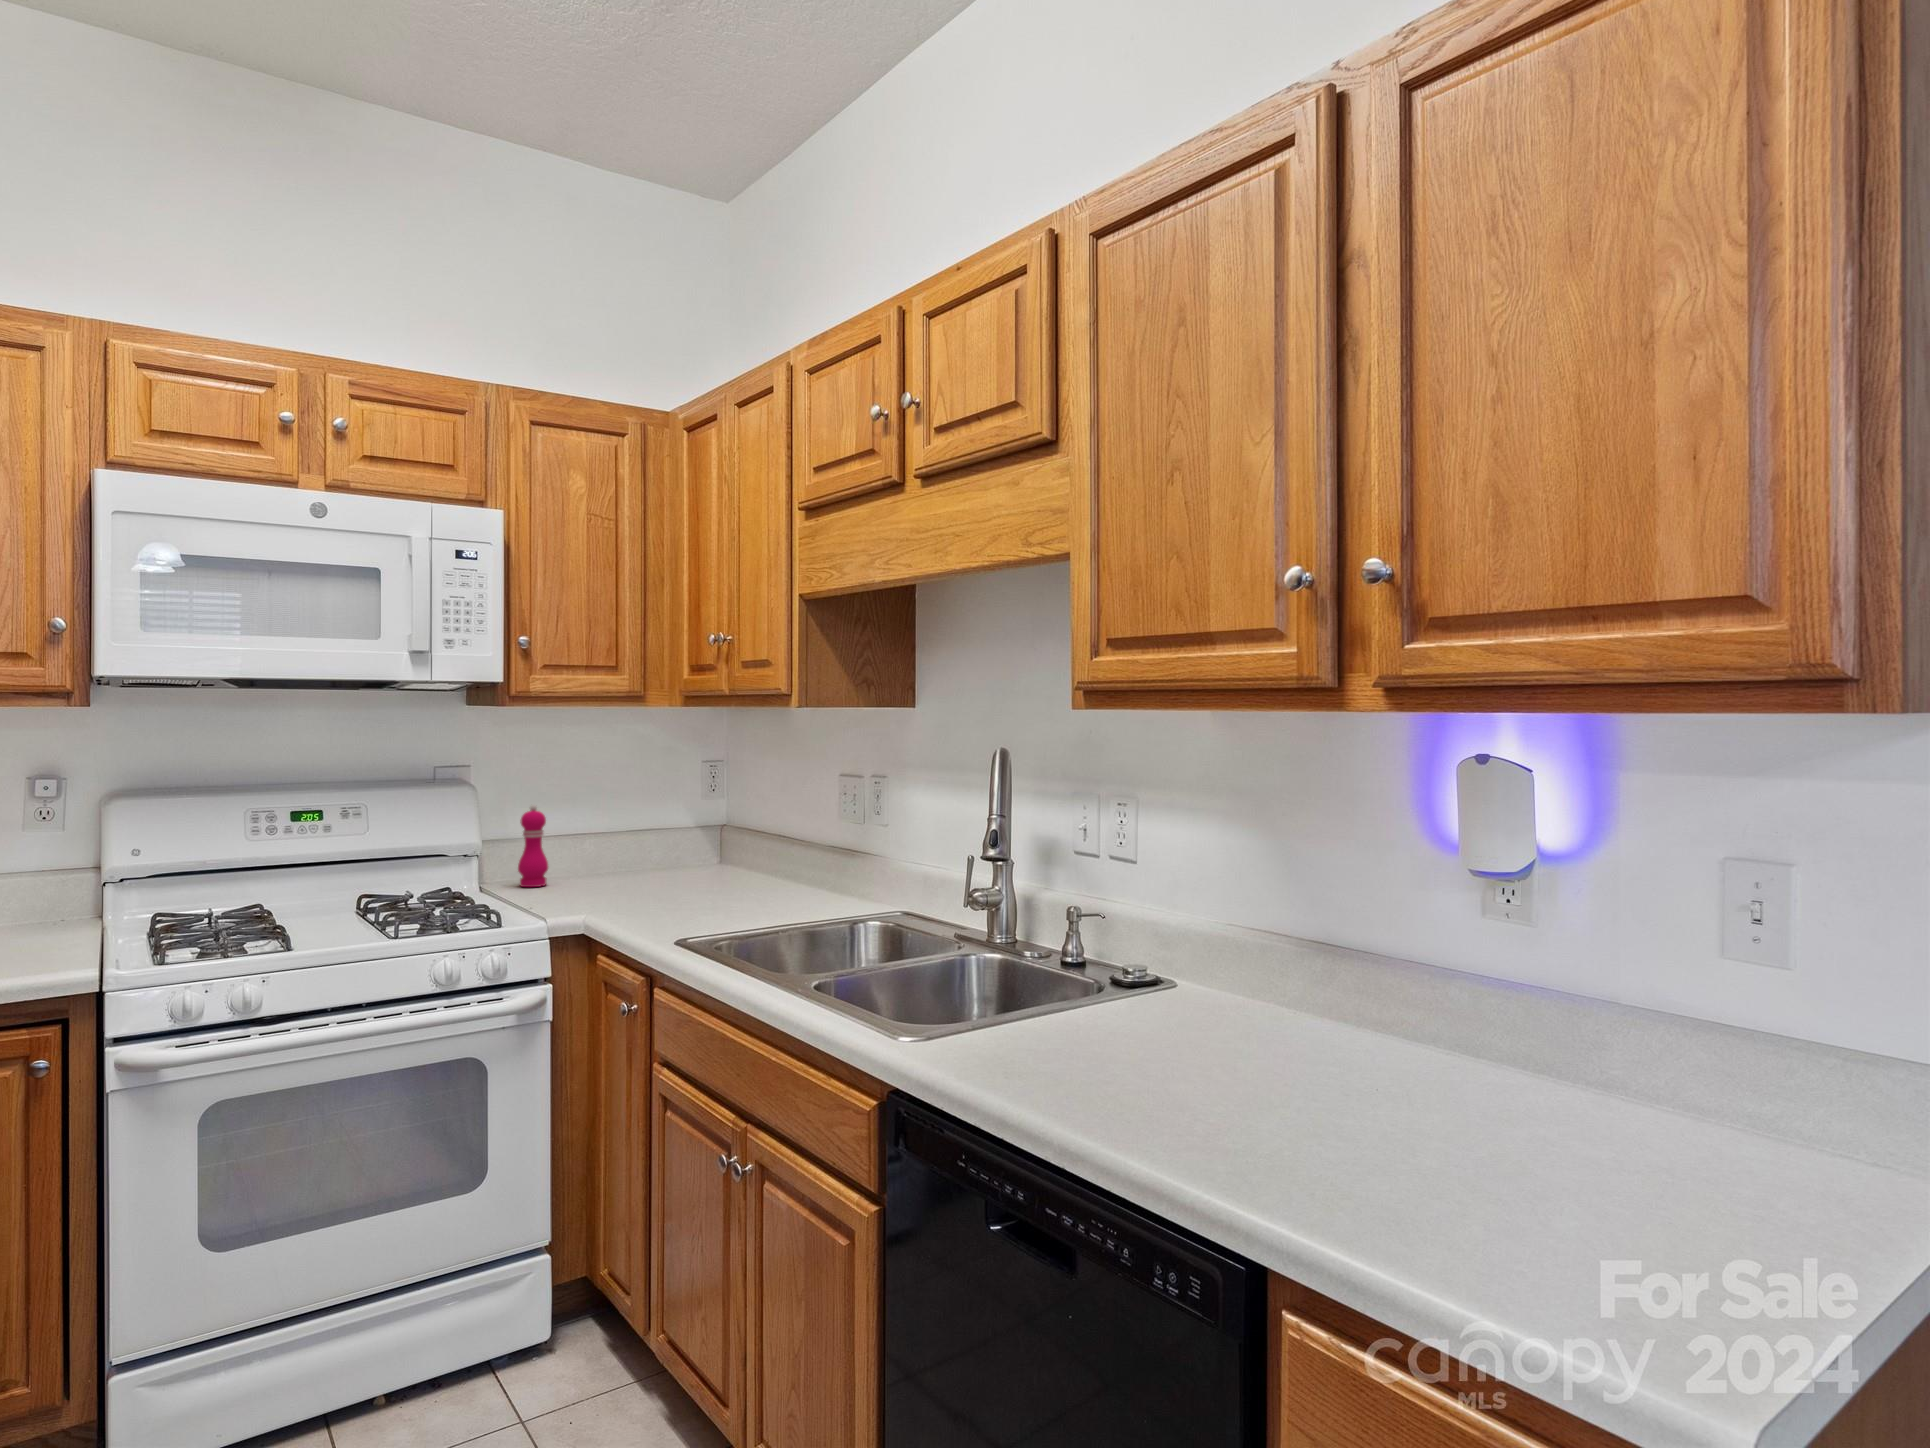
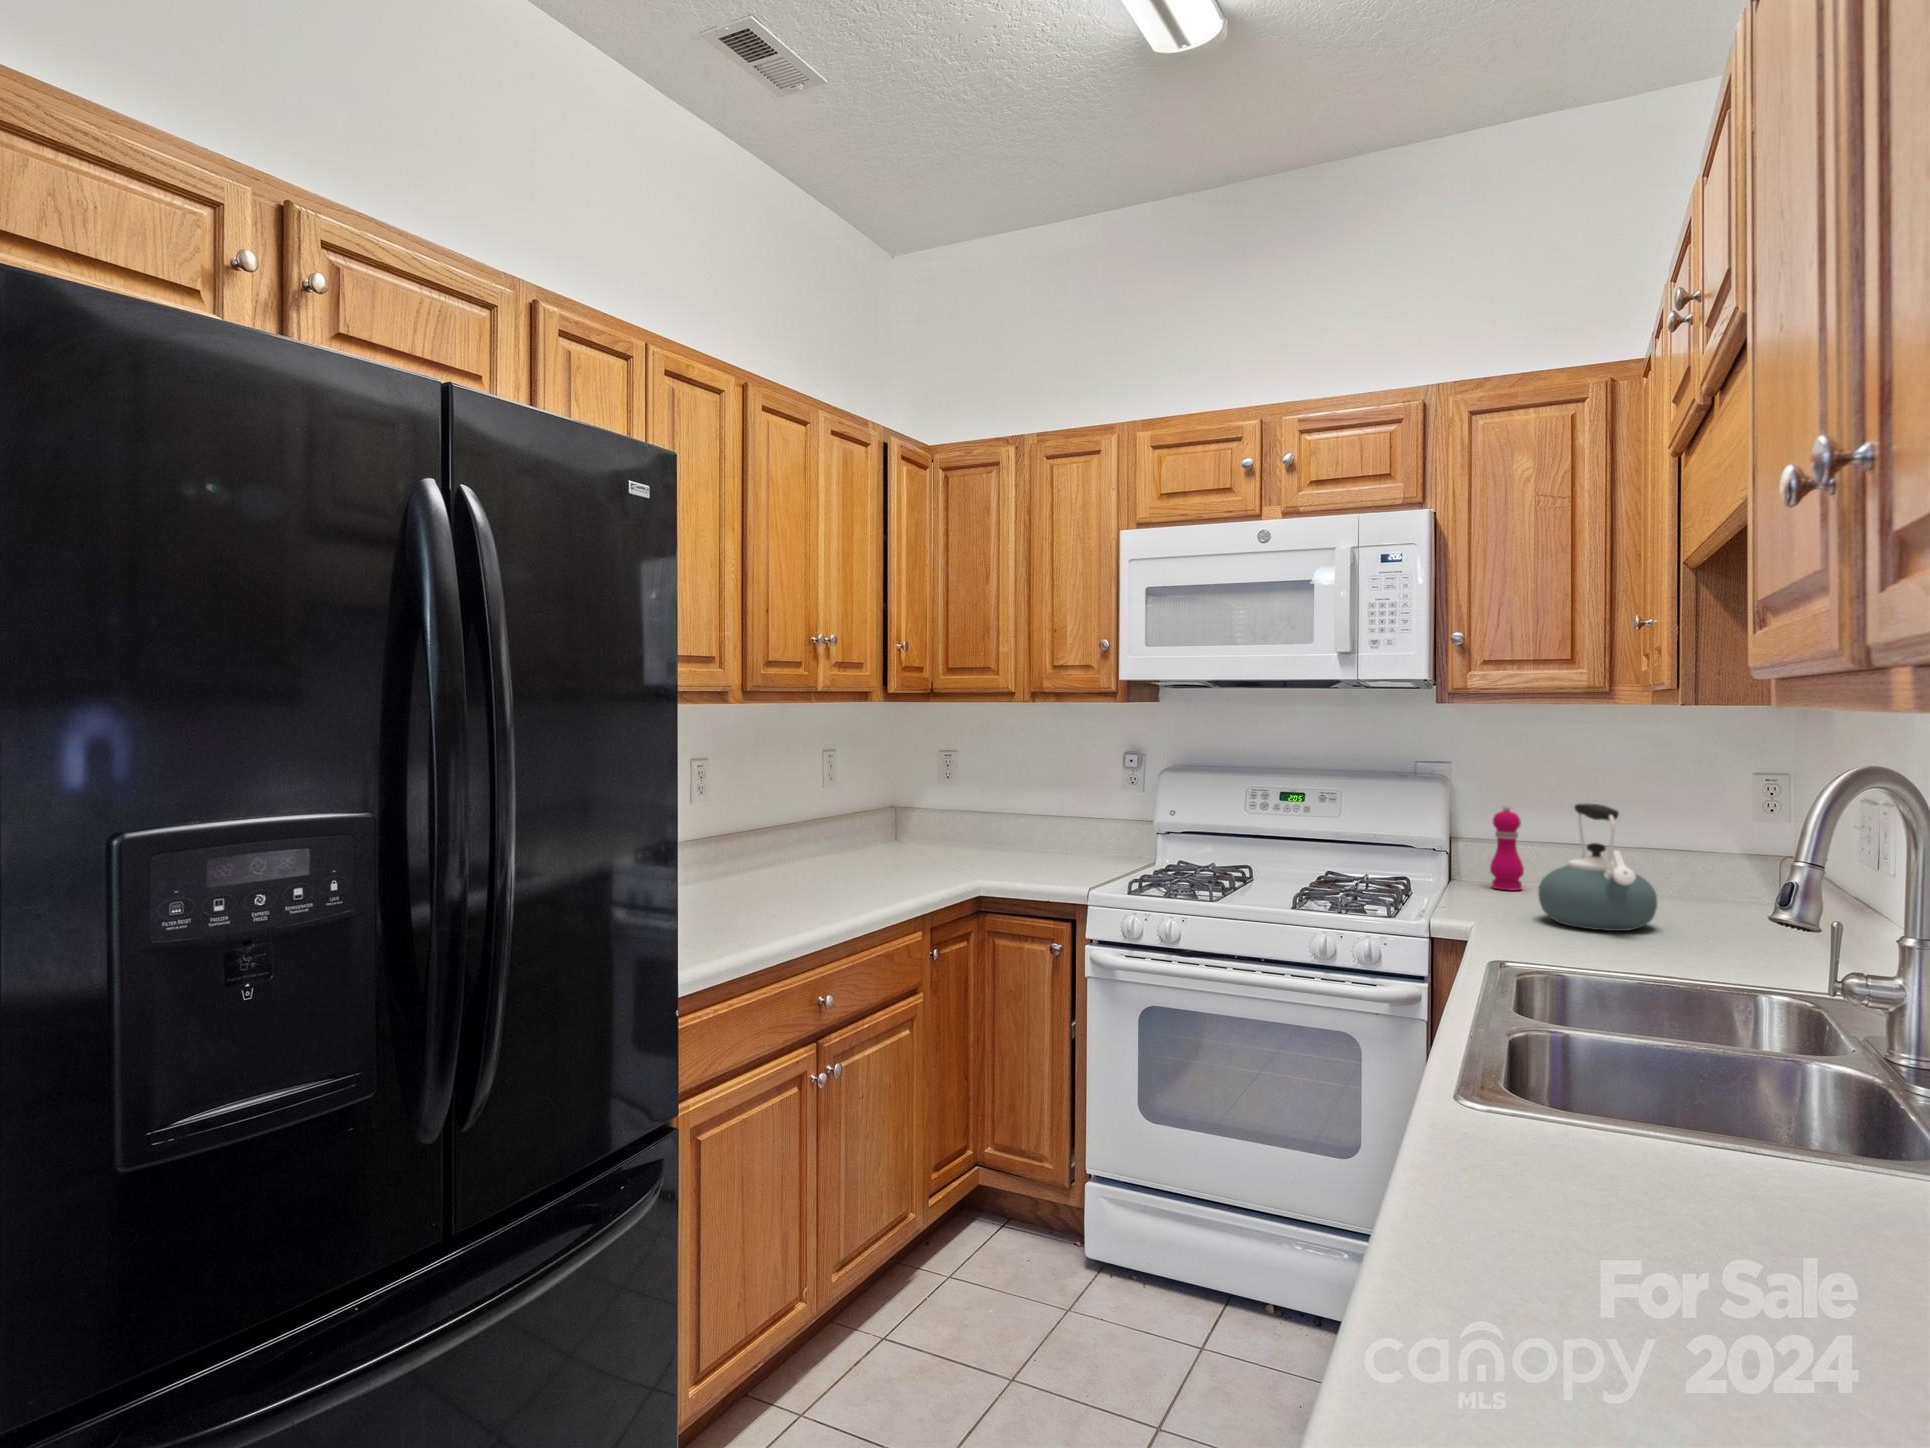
kettle: none [612,794,707,906] -> present [1538,803,1657,931]

